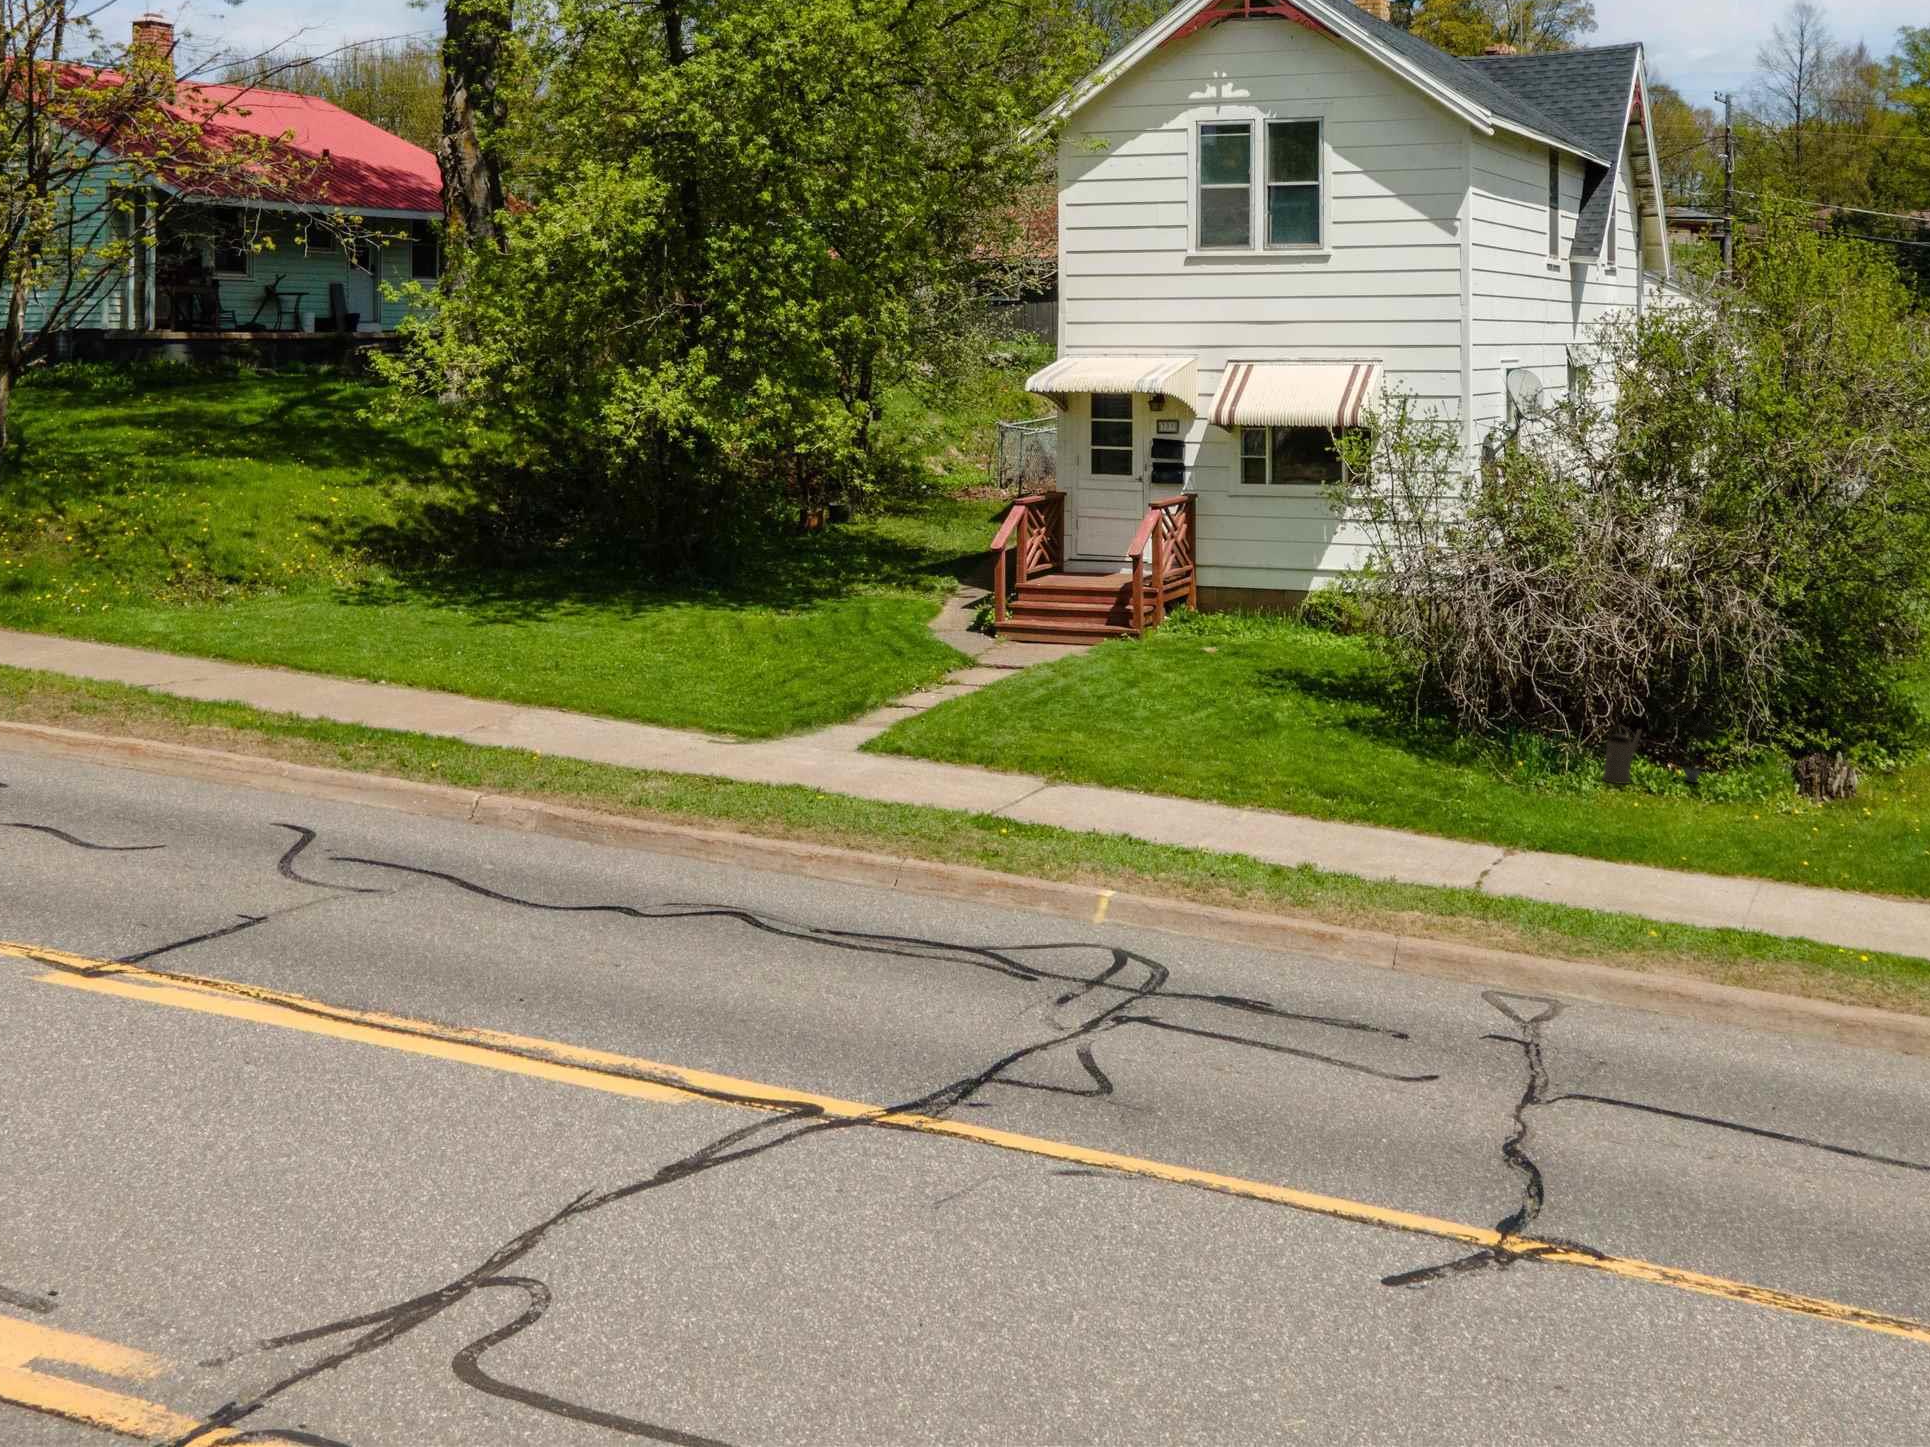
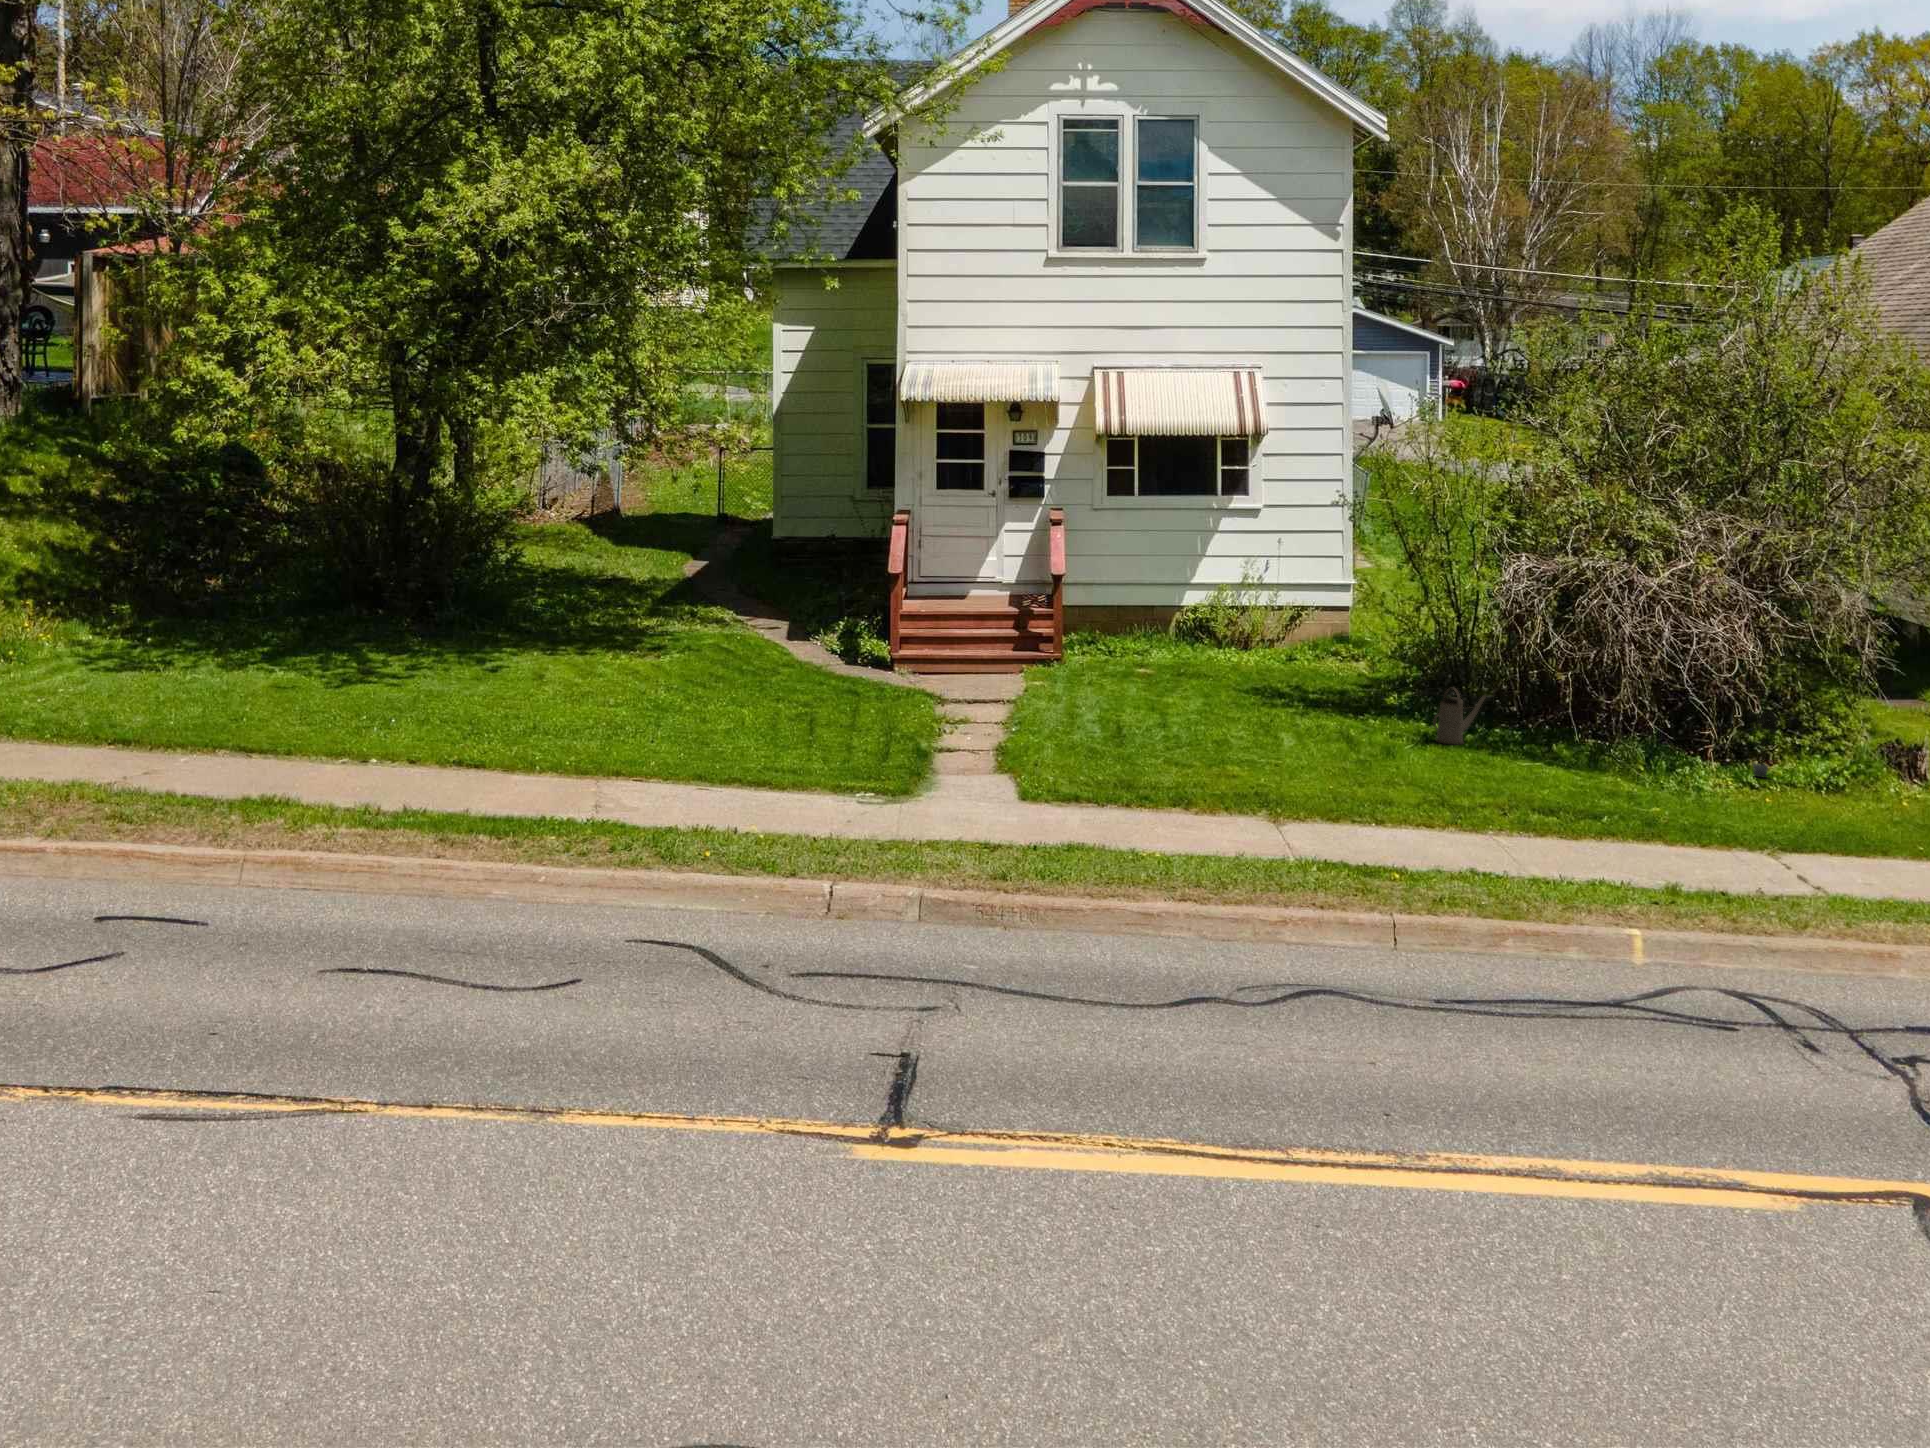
watering can: present [1602,726,1642,784] -> present [1433,689,1485,745]

